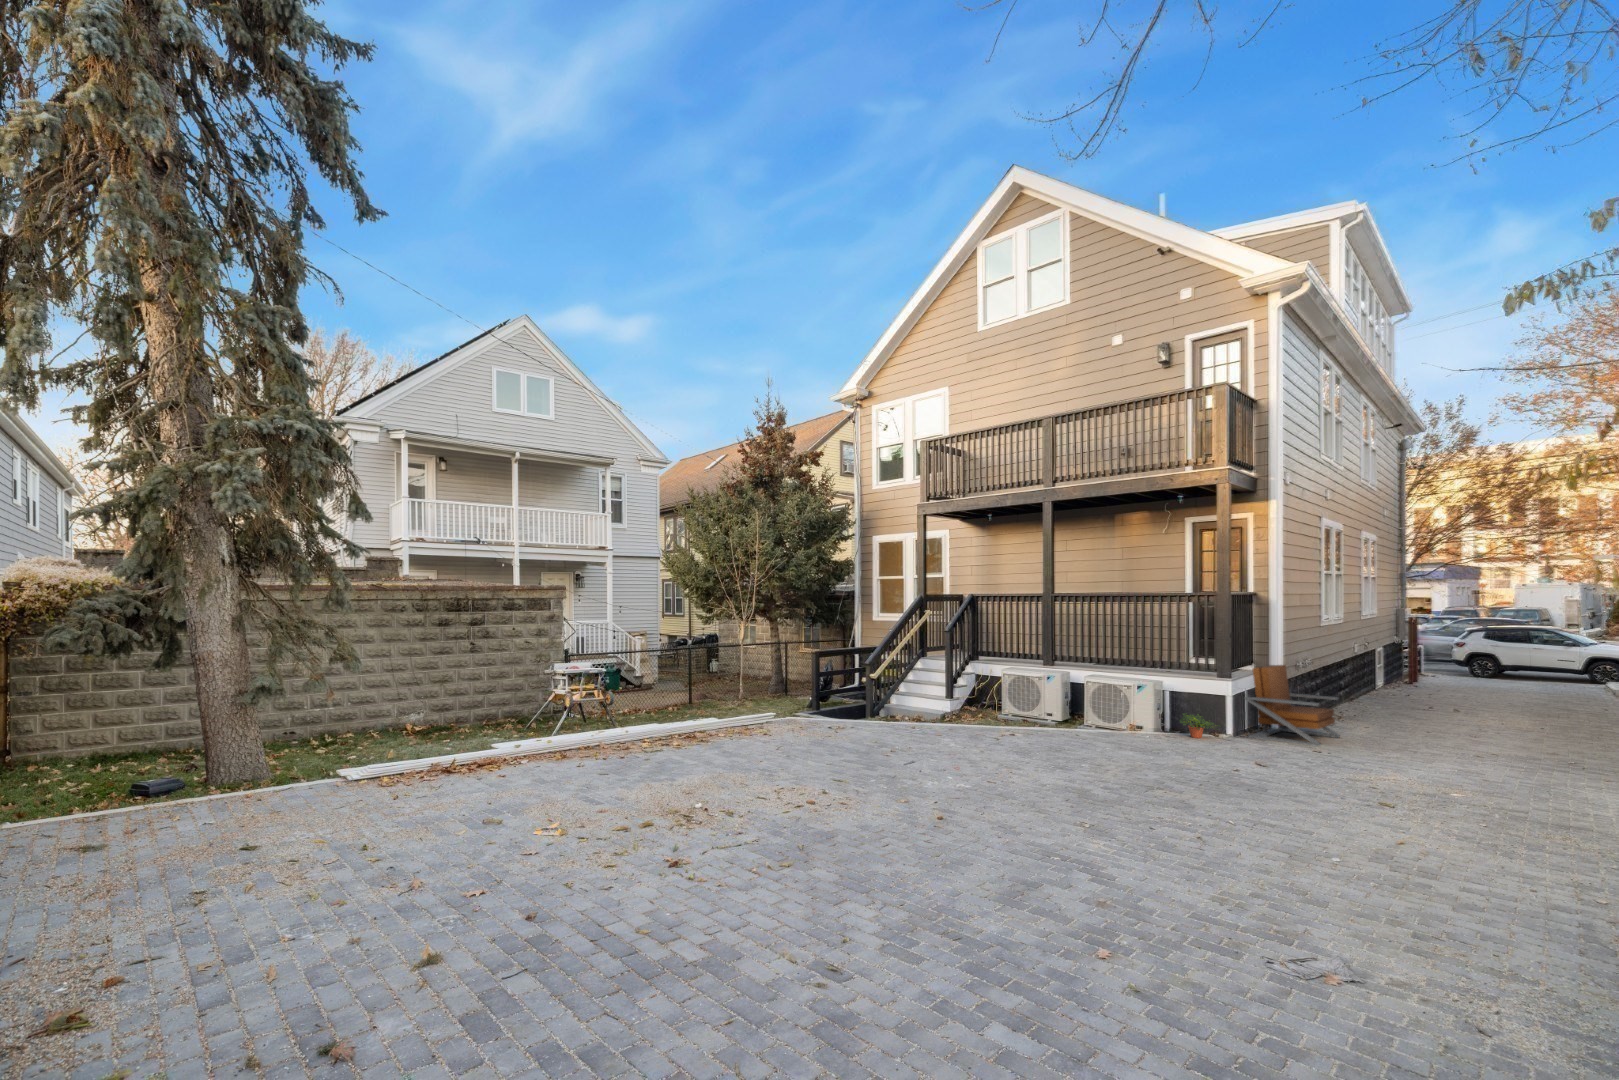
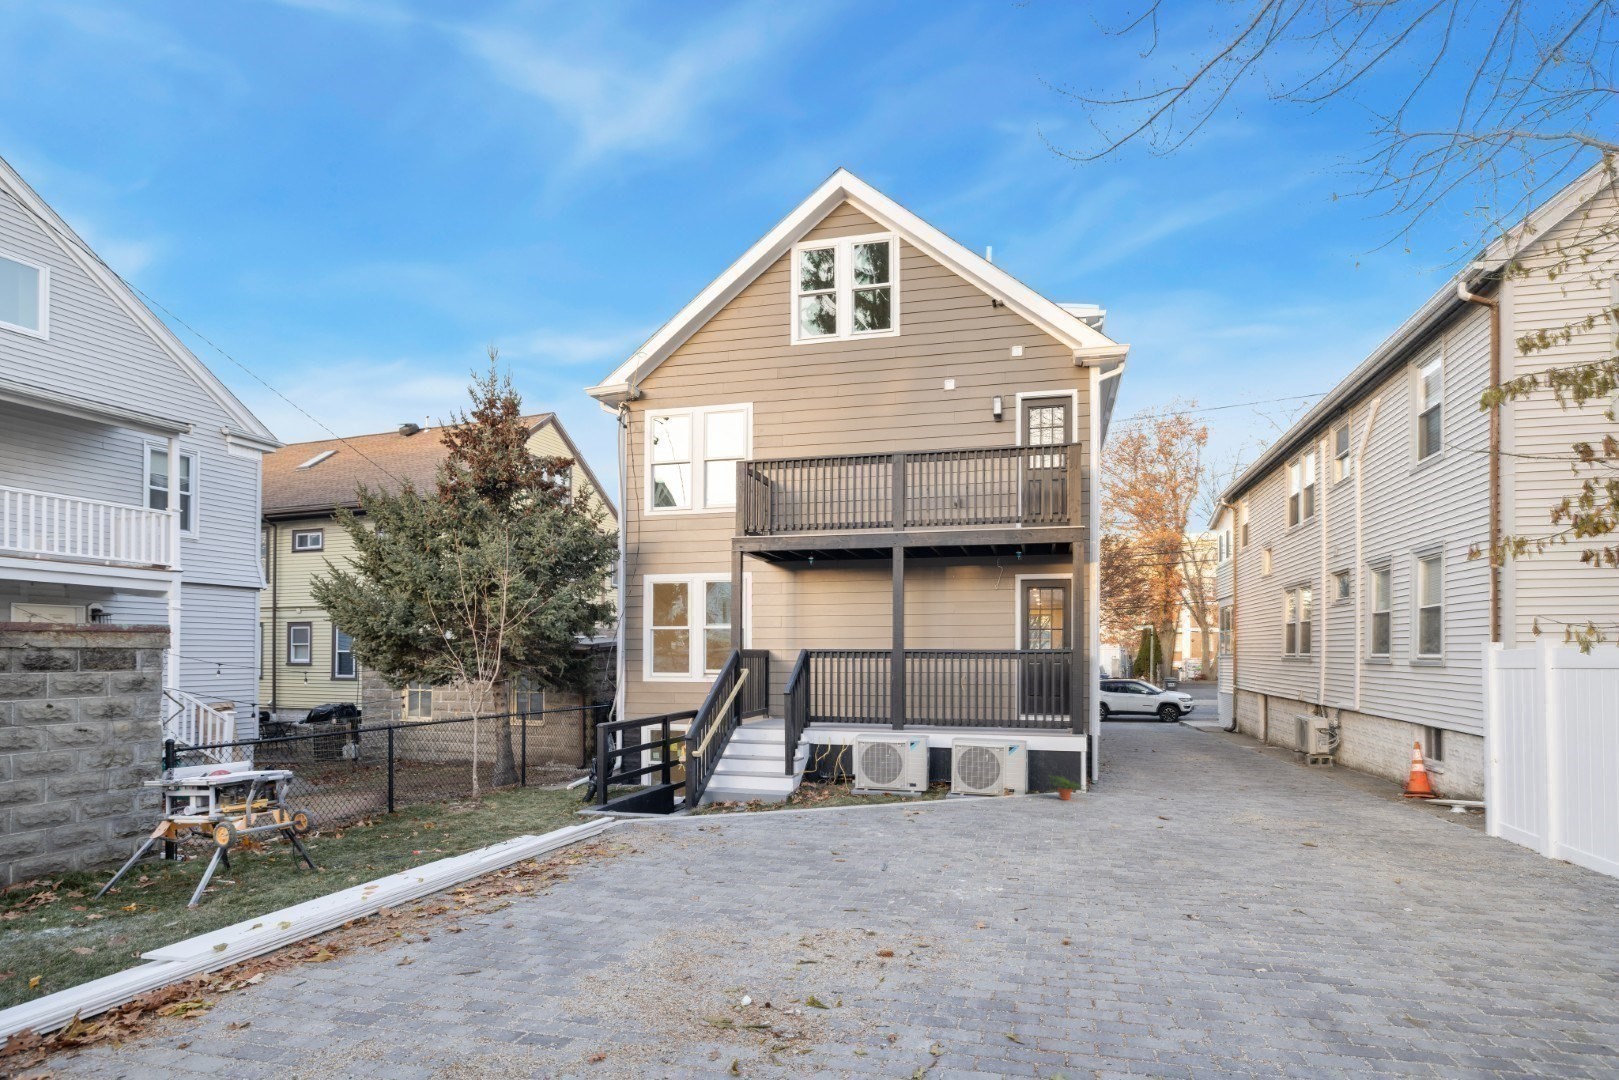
lounge chair: present [1245,665,1340,746] -> none [1097,719,1166,799]

